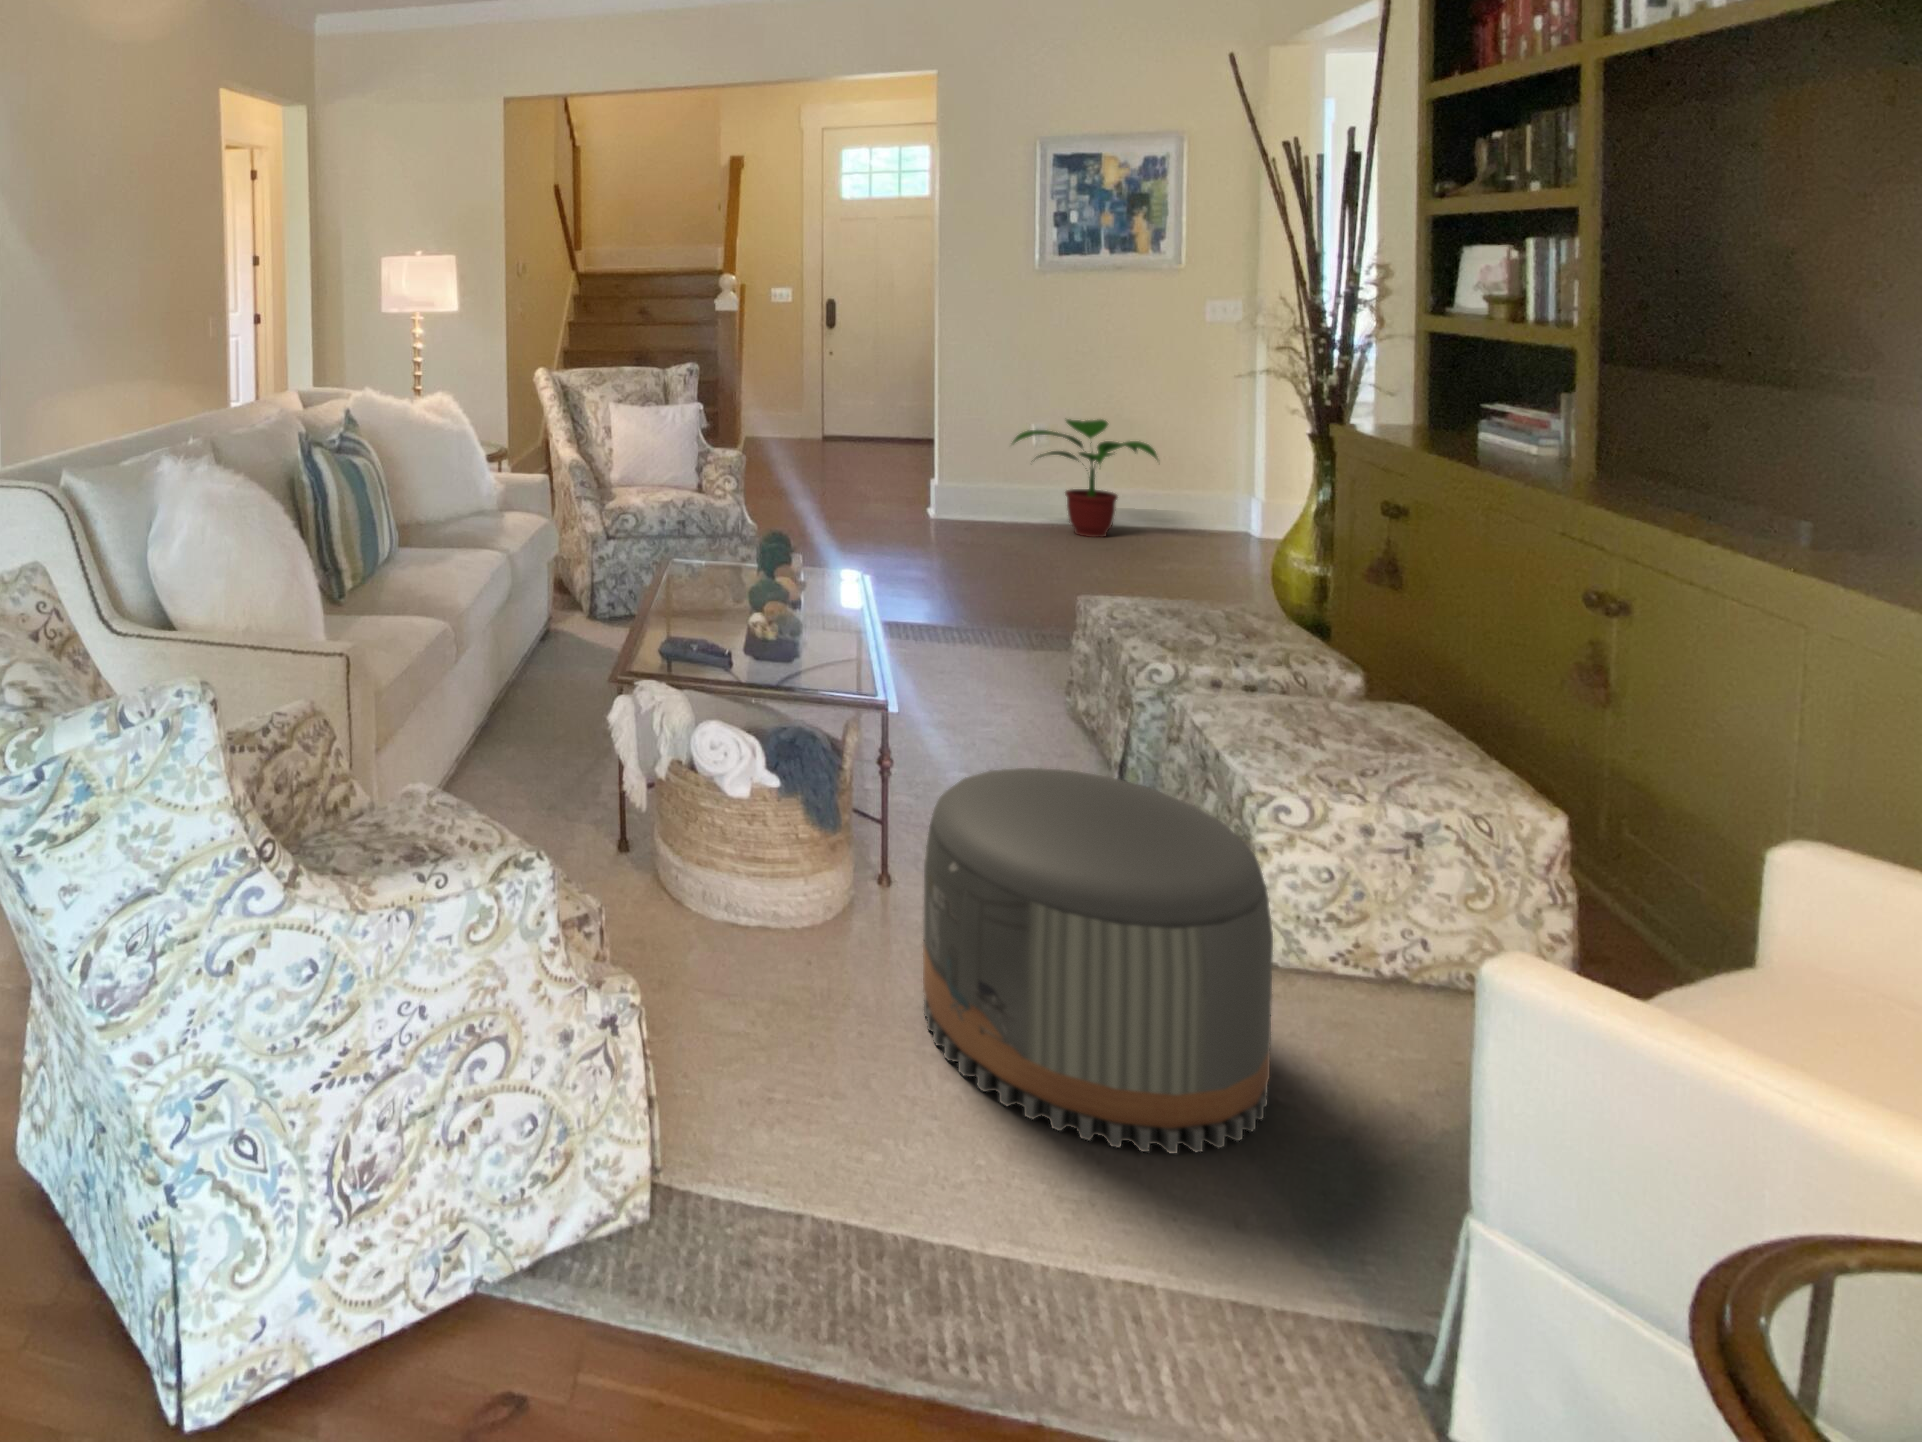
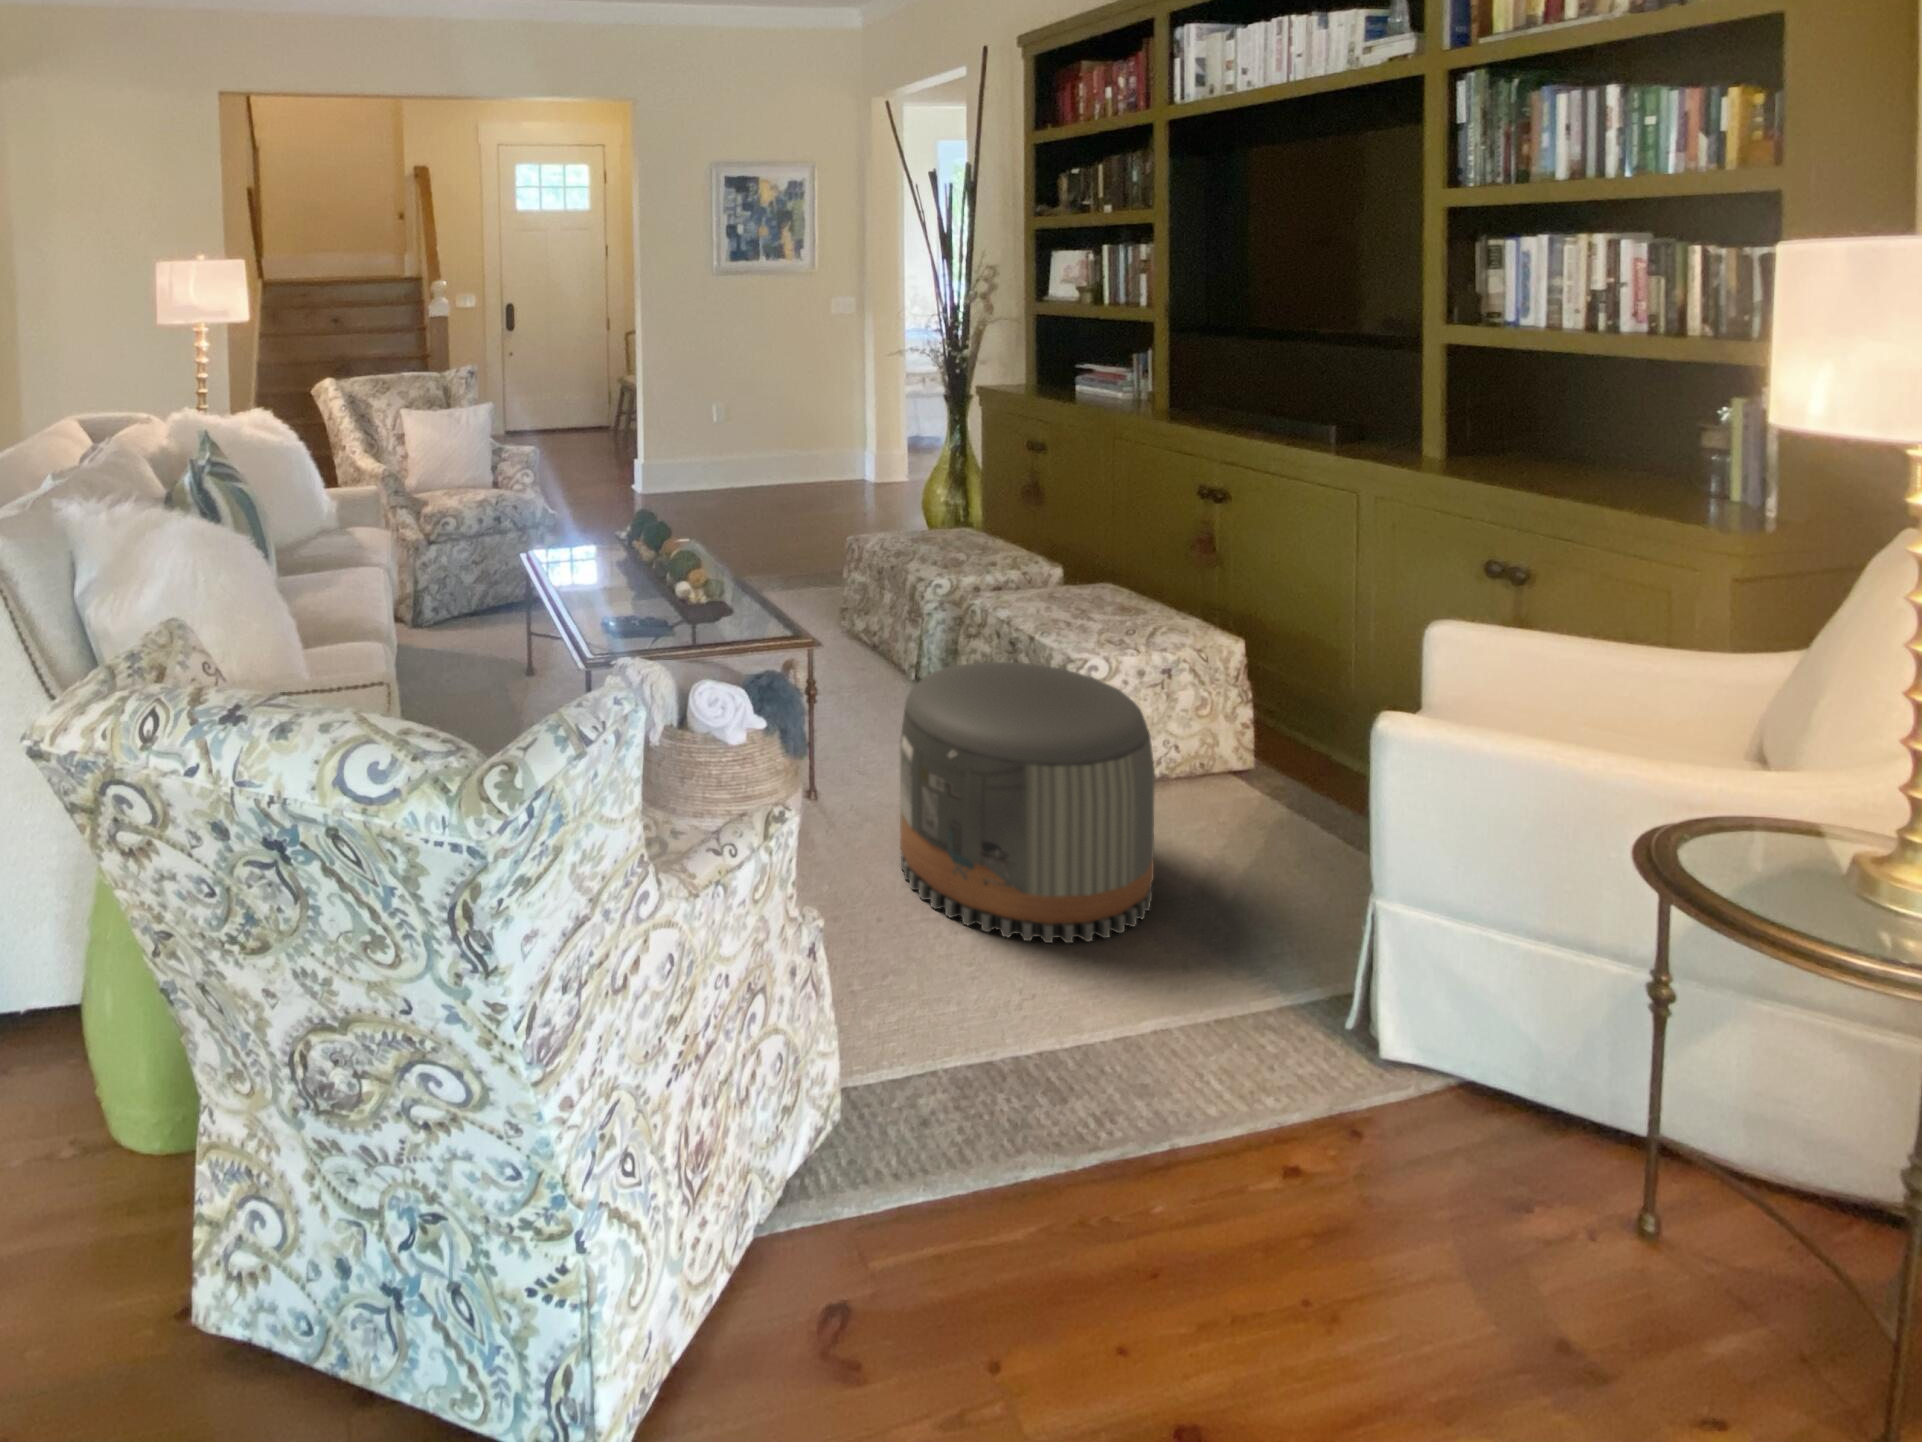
potted plant: present [1013,419,1158,537] -> none [705,400,814,497]

